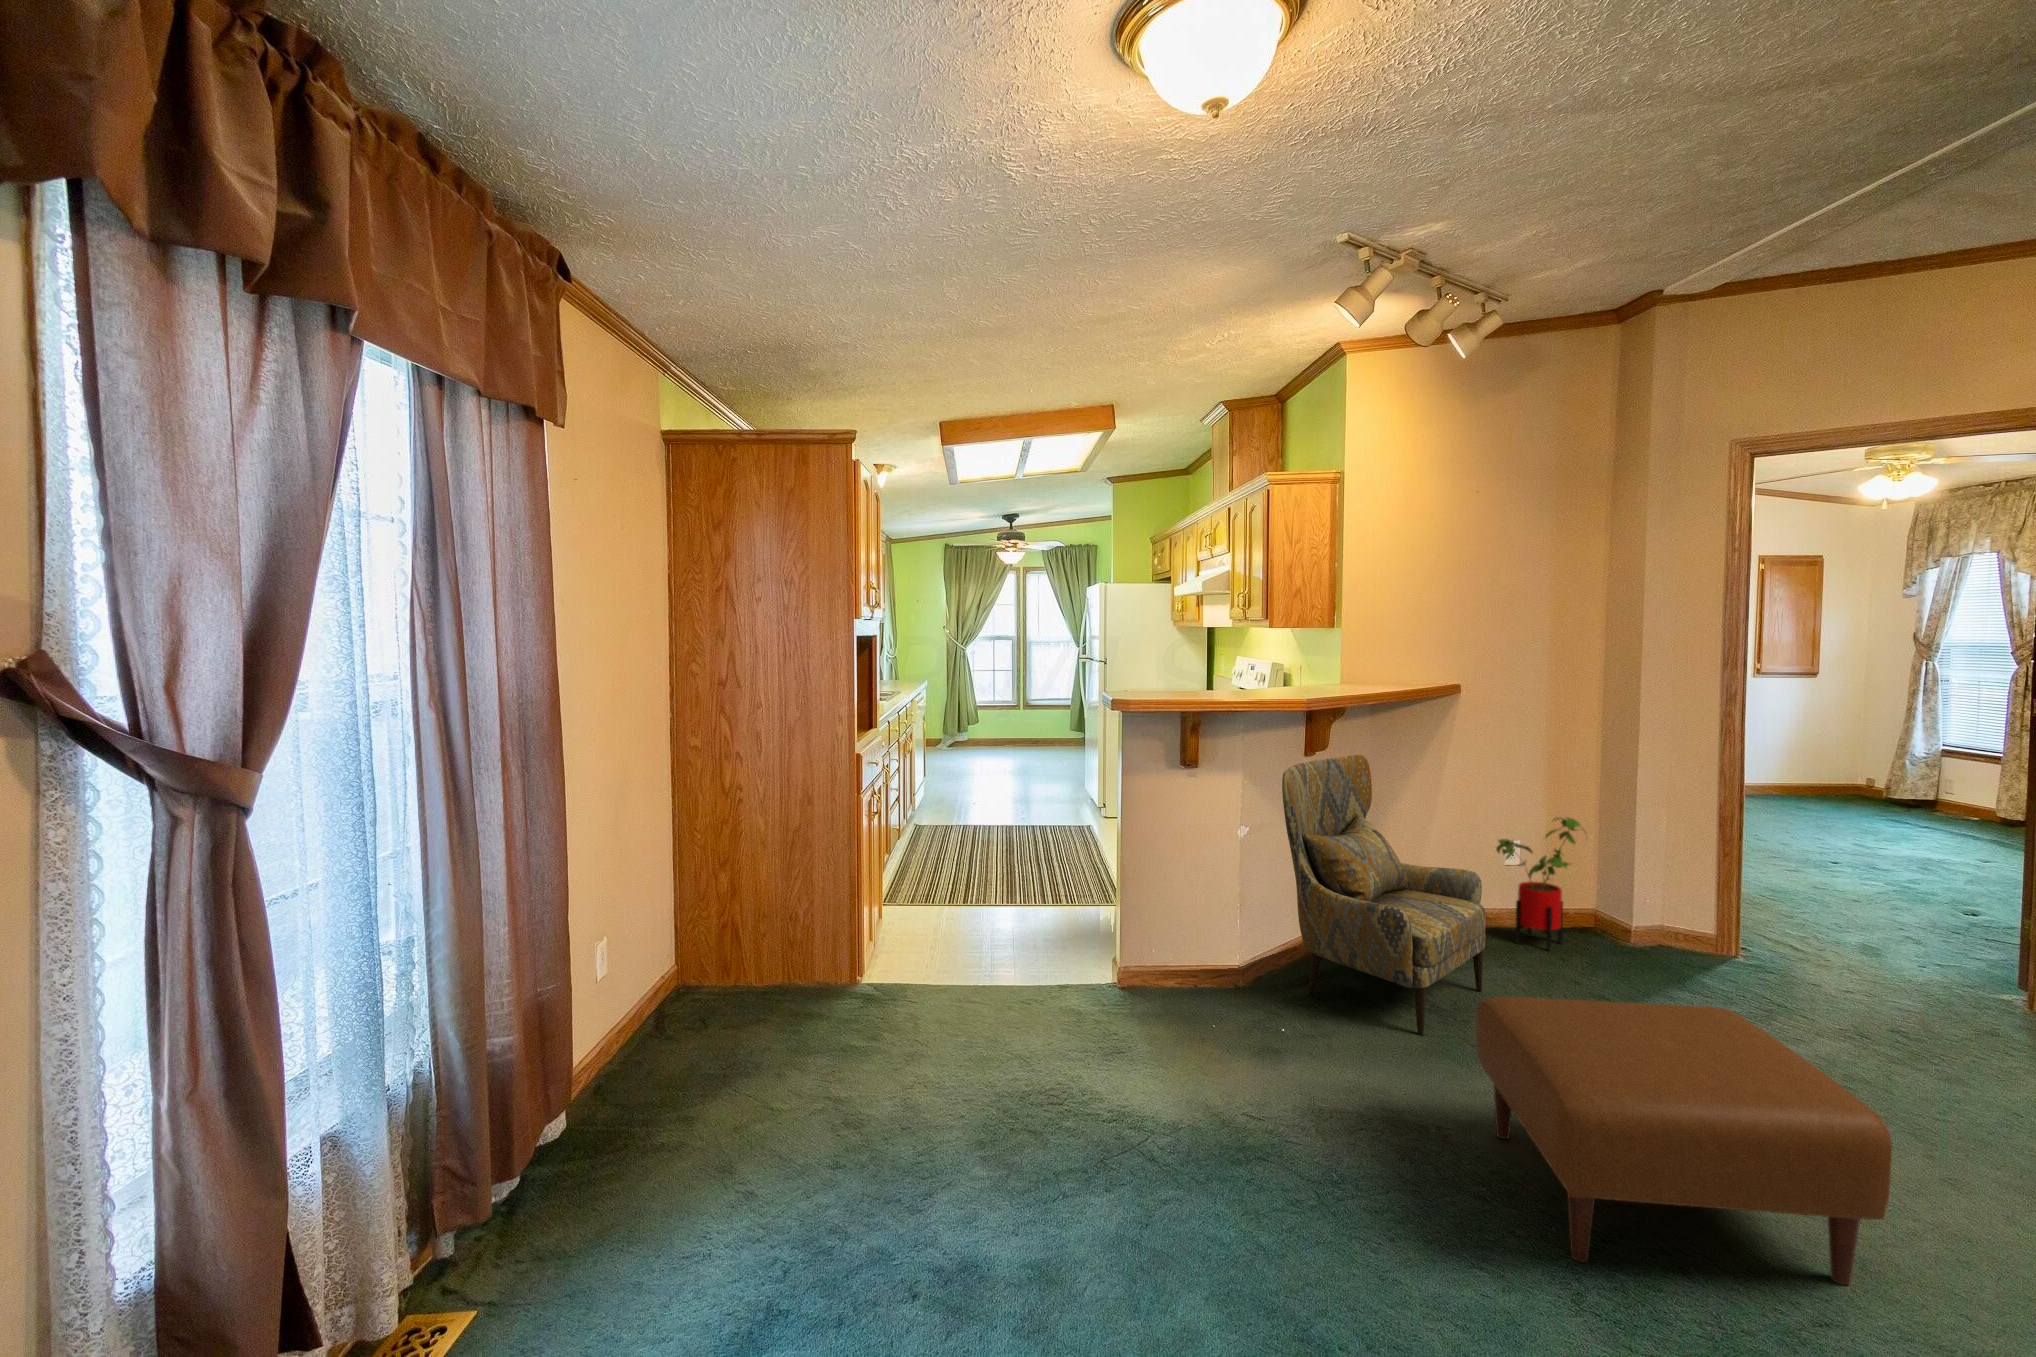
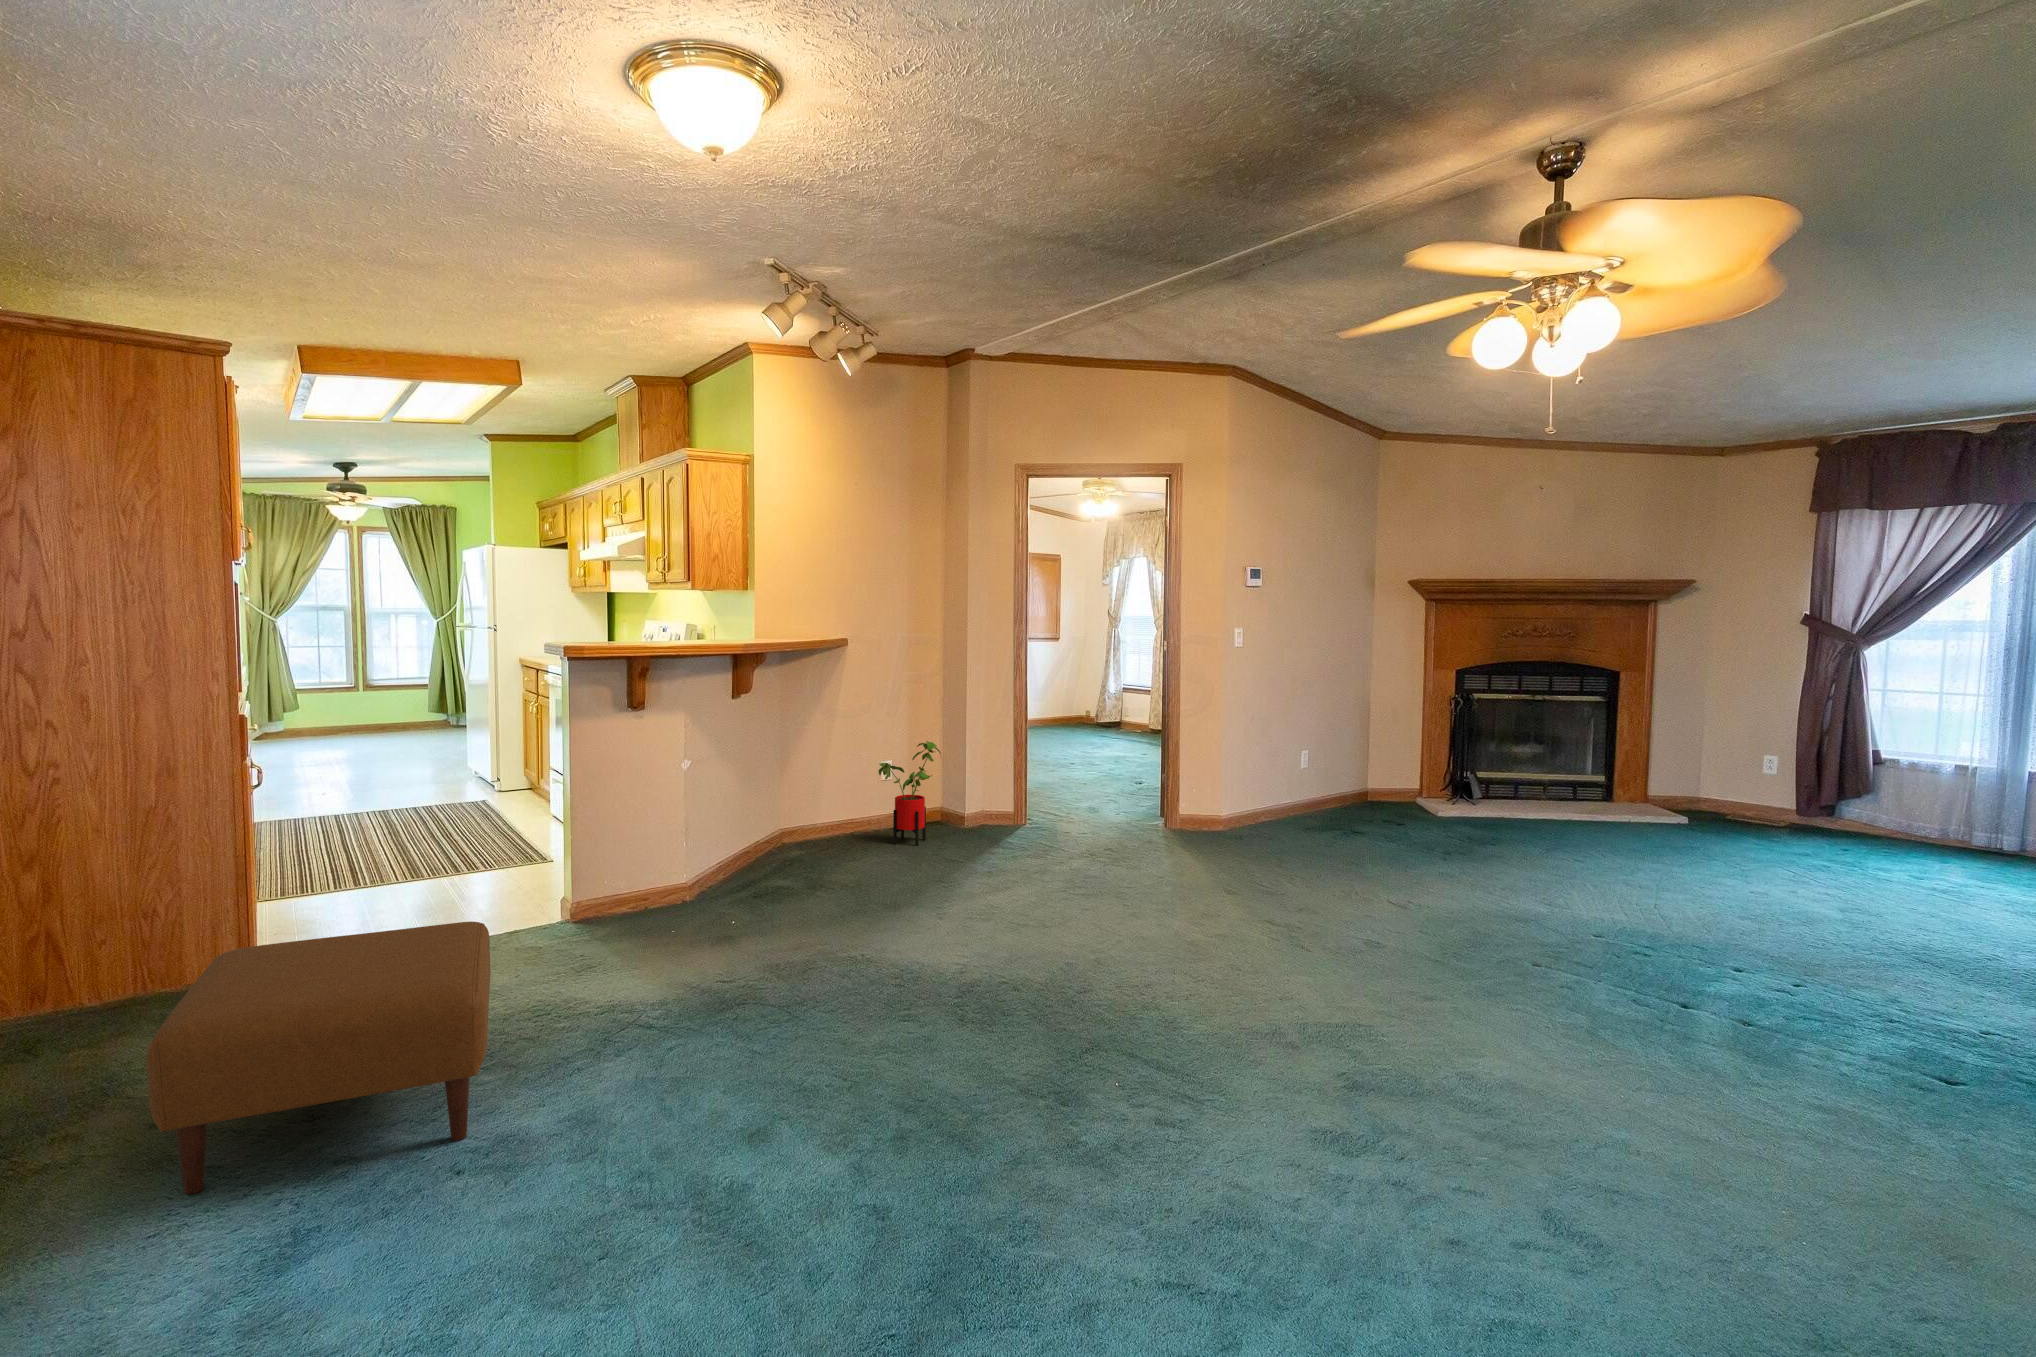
armchair: present [1282,755,1486,1035] -> none [718,697,876,911]
ottoman: present [1476,997,1892,1285] -> present [146,922,490,1194]

